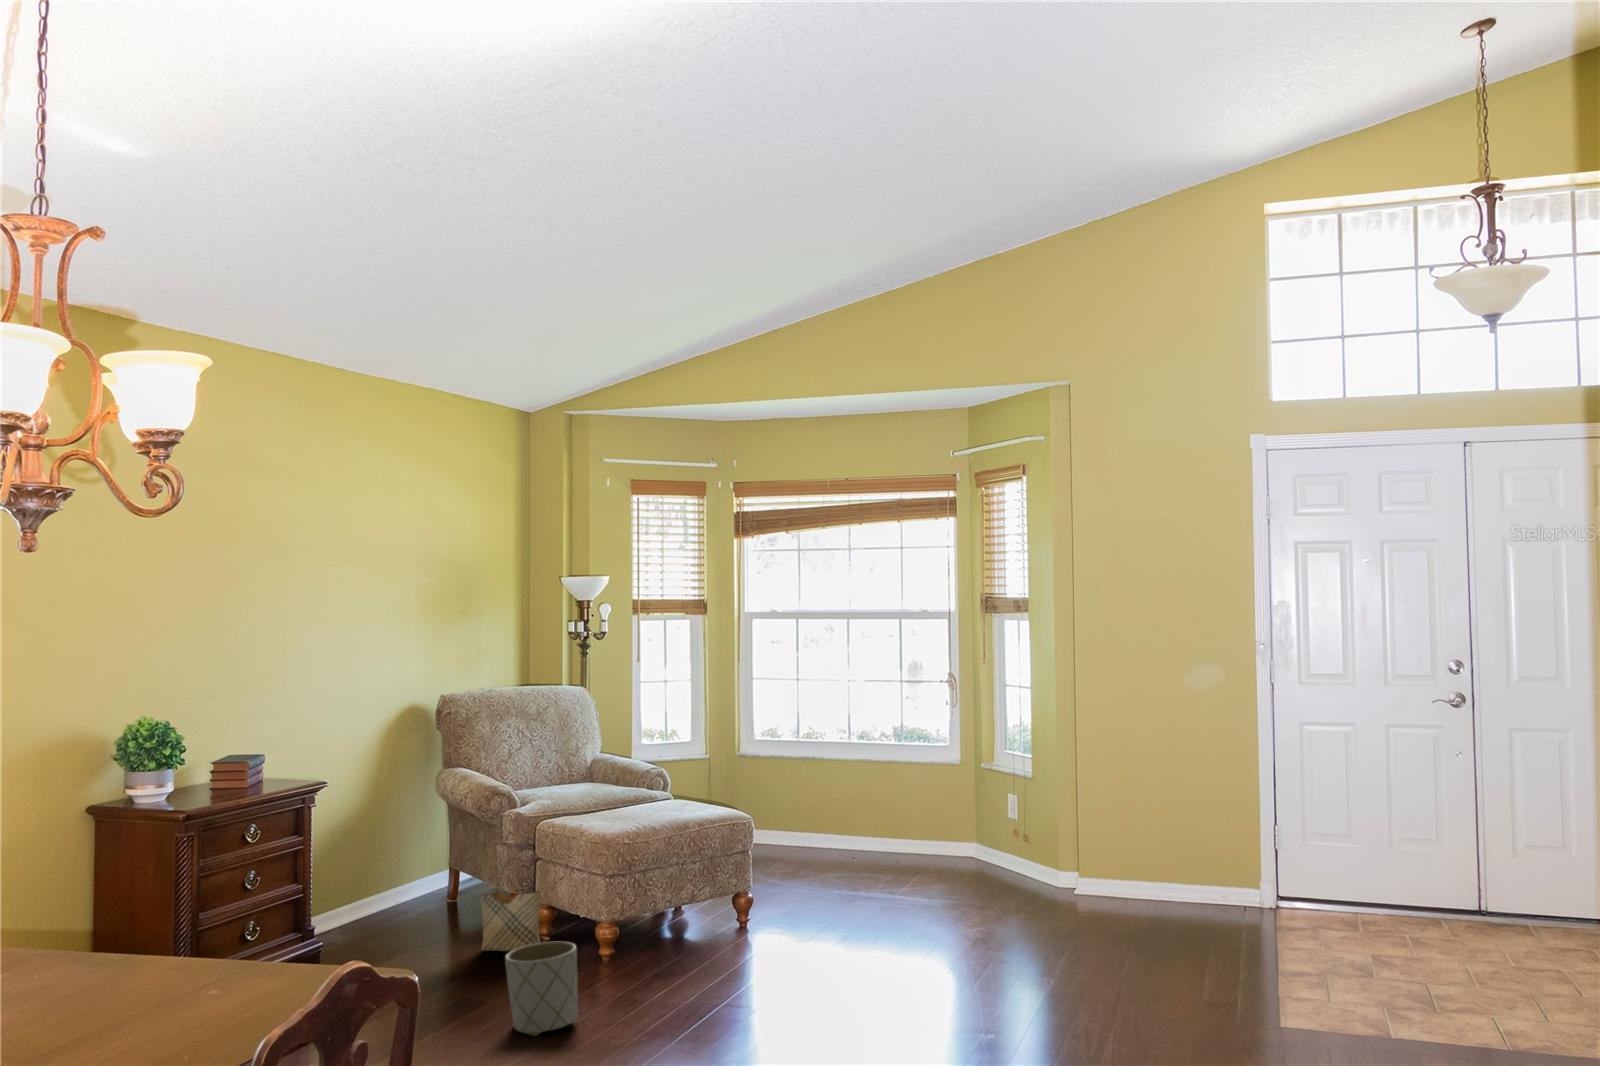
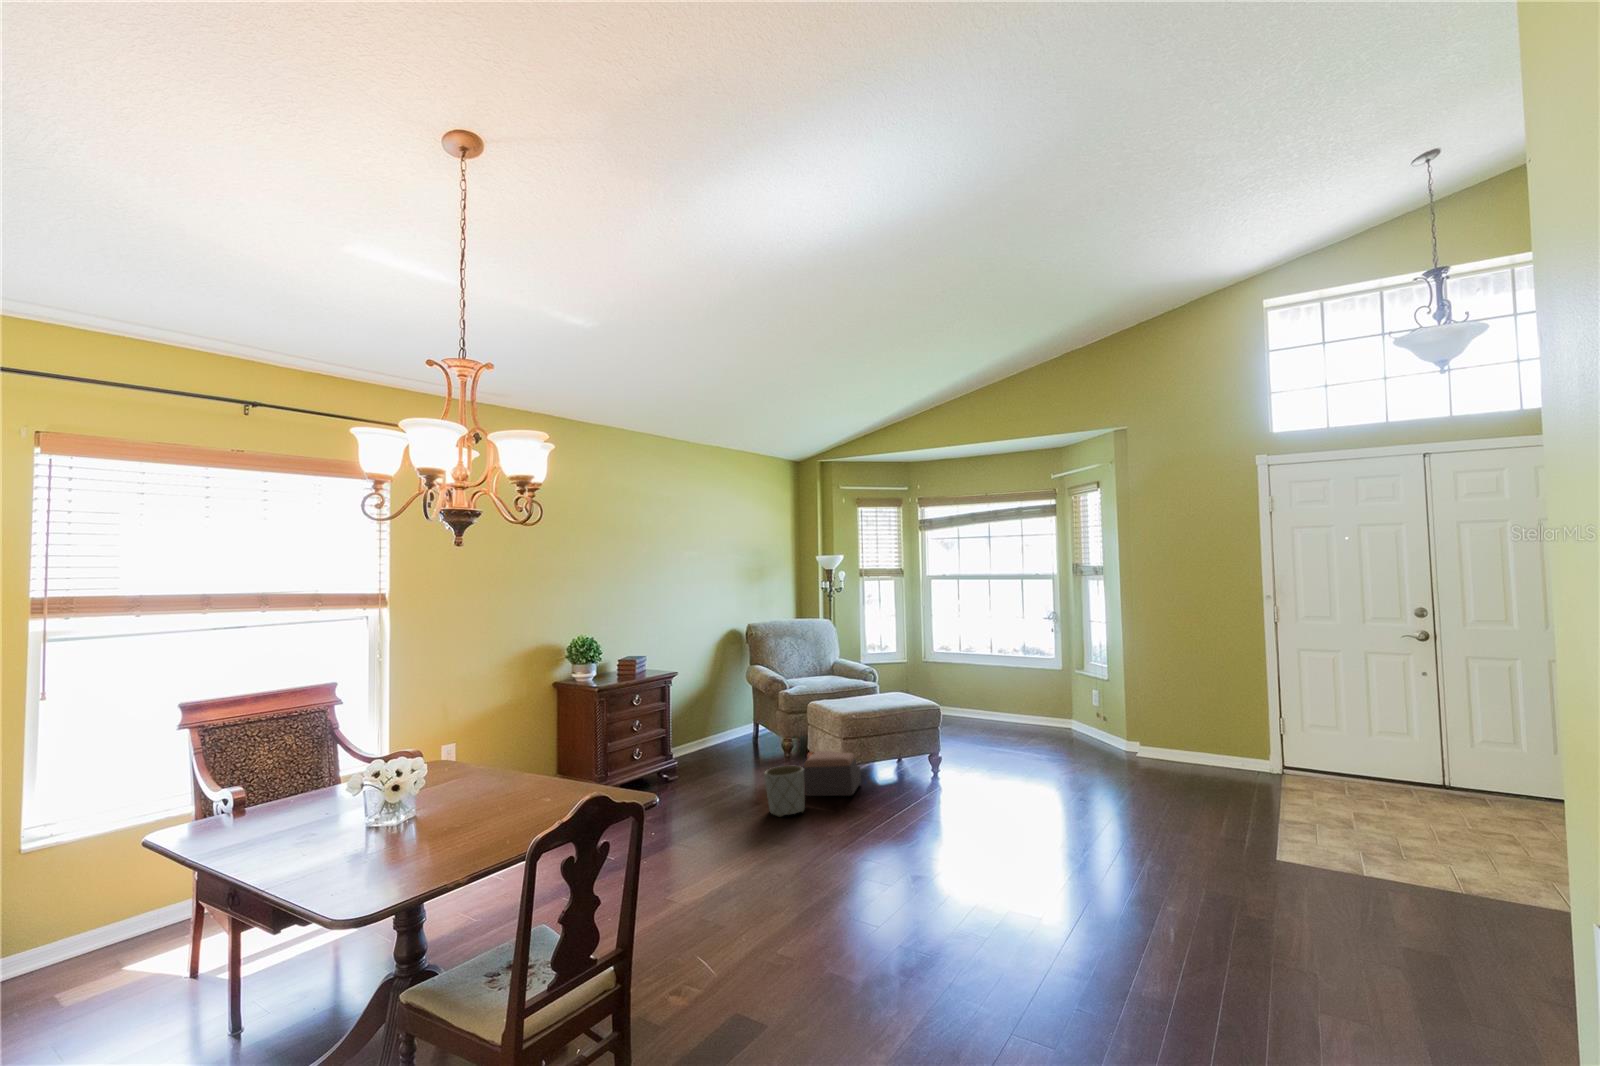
woven basket: present [479,859,541,952] -> none [761,718,795,771]
footstool: none [568,907,664,994] -> present [803,750,861,796]

